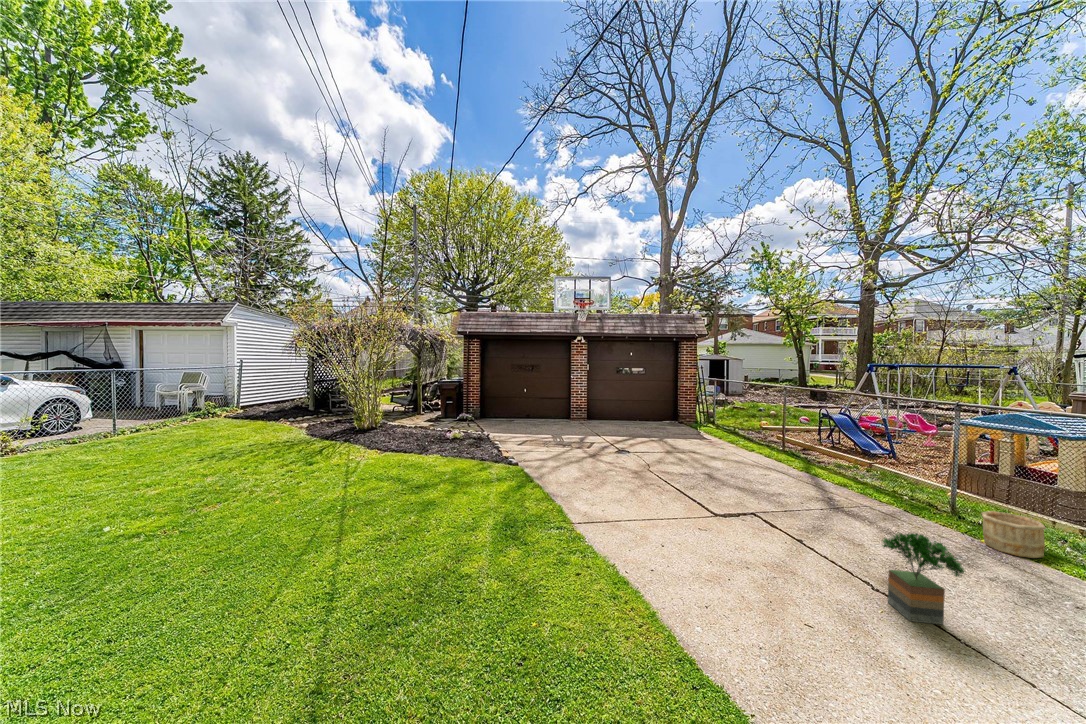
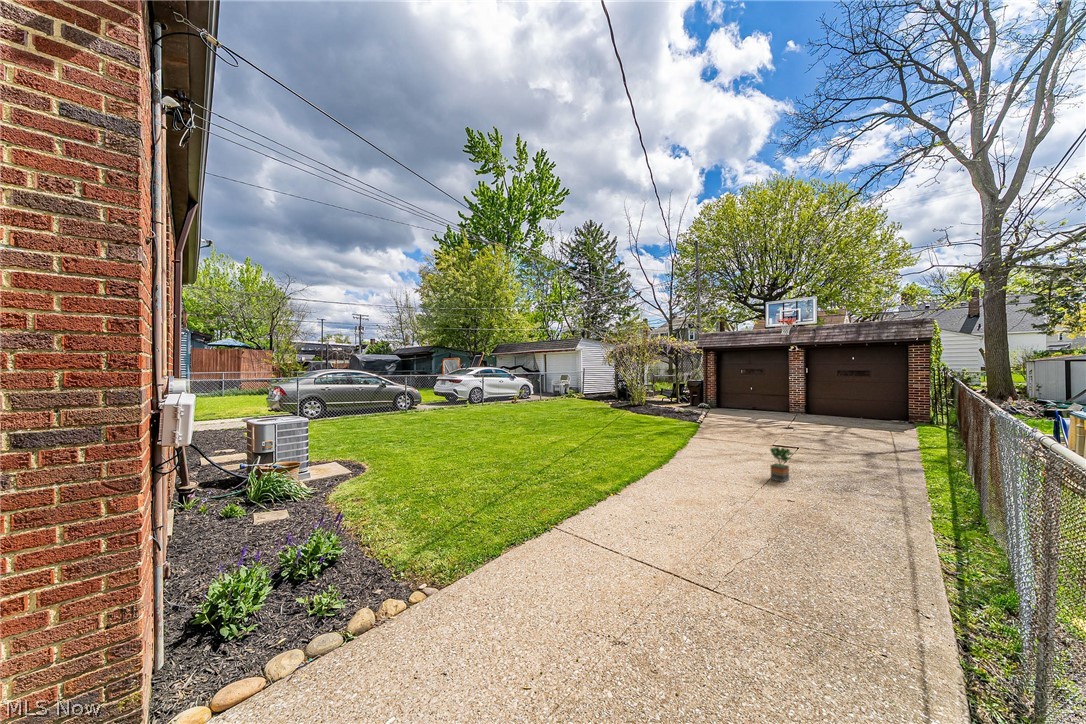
wooden bucket: present [982,511,1046,558] -> none [919,469,955,495]

